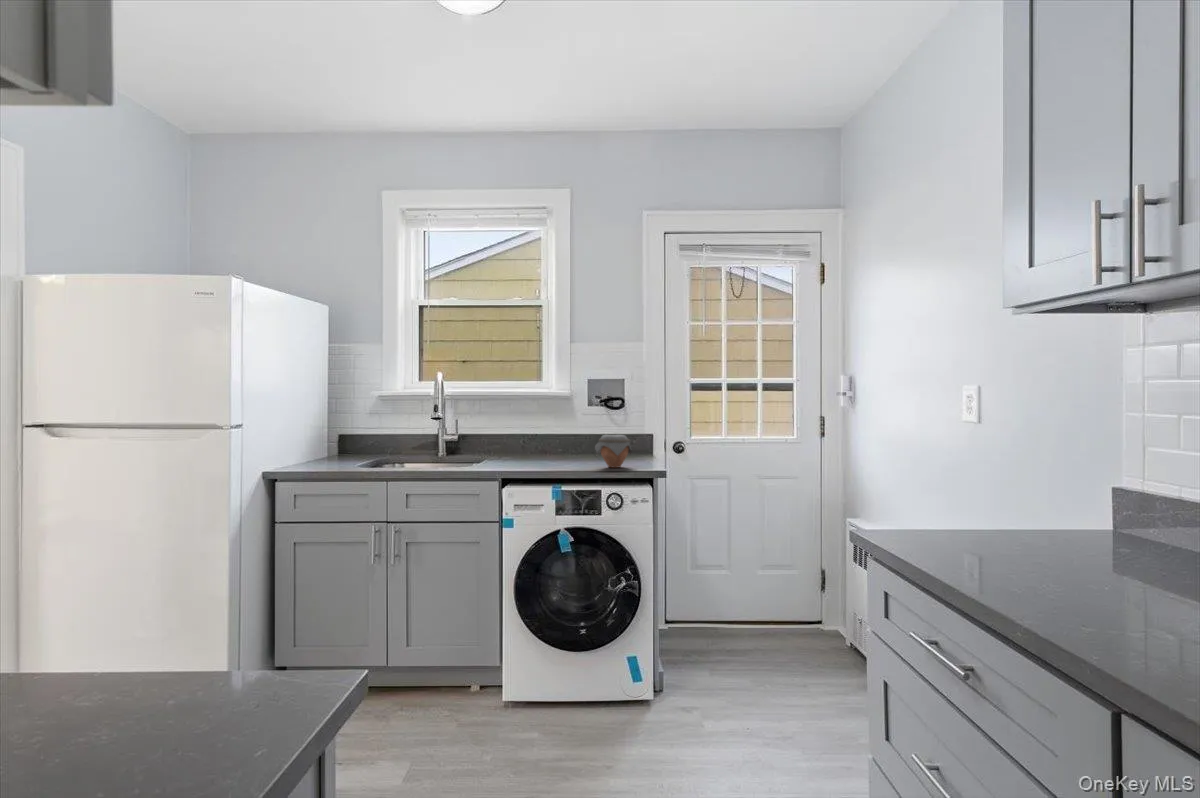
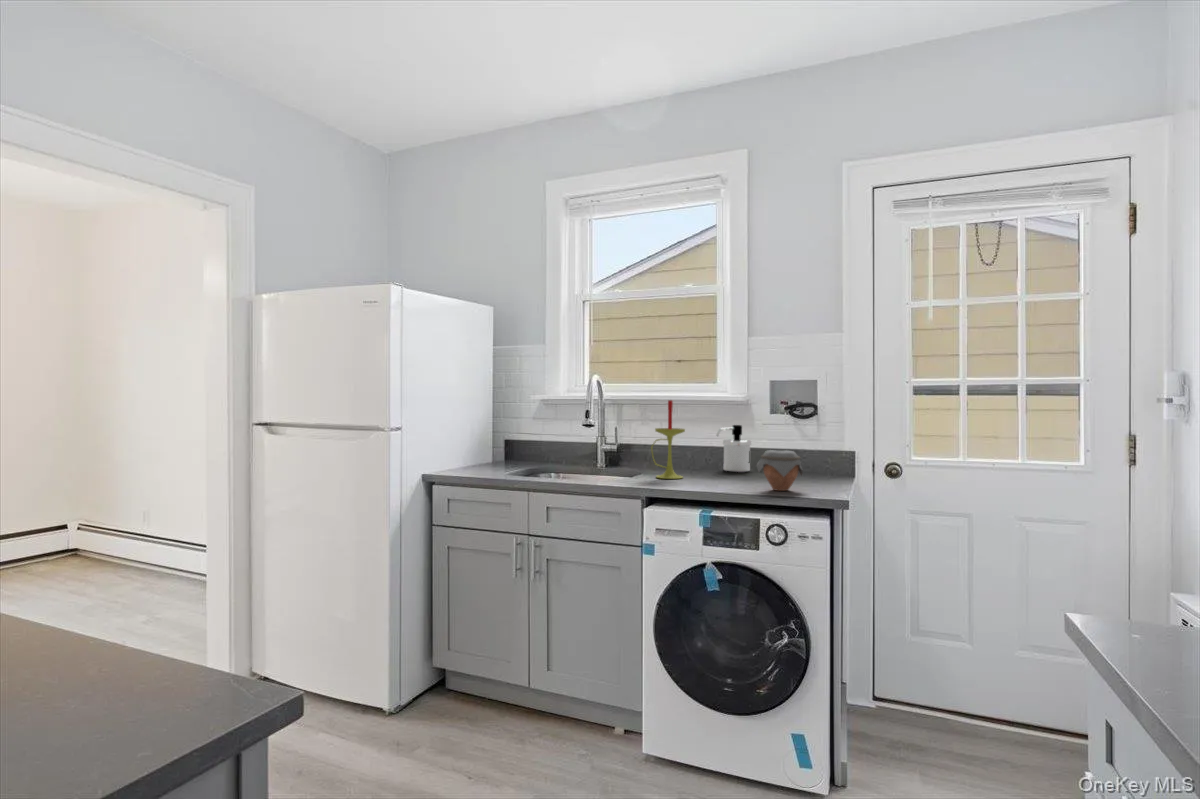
candle: none [500,392,530,464] -> present [651,400,685,479]
soap dispenser: none [553,415,582,457] -> present [717,425,751,472]

